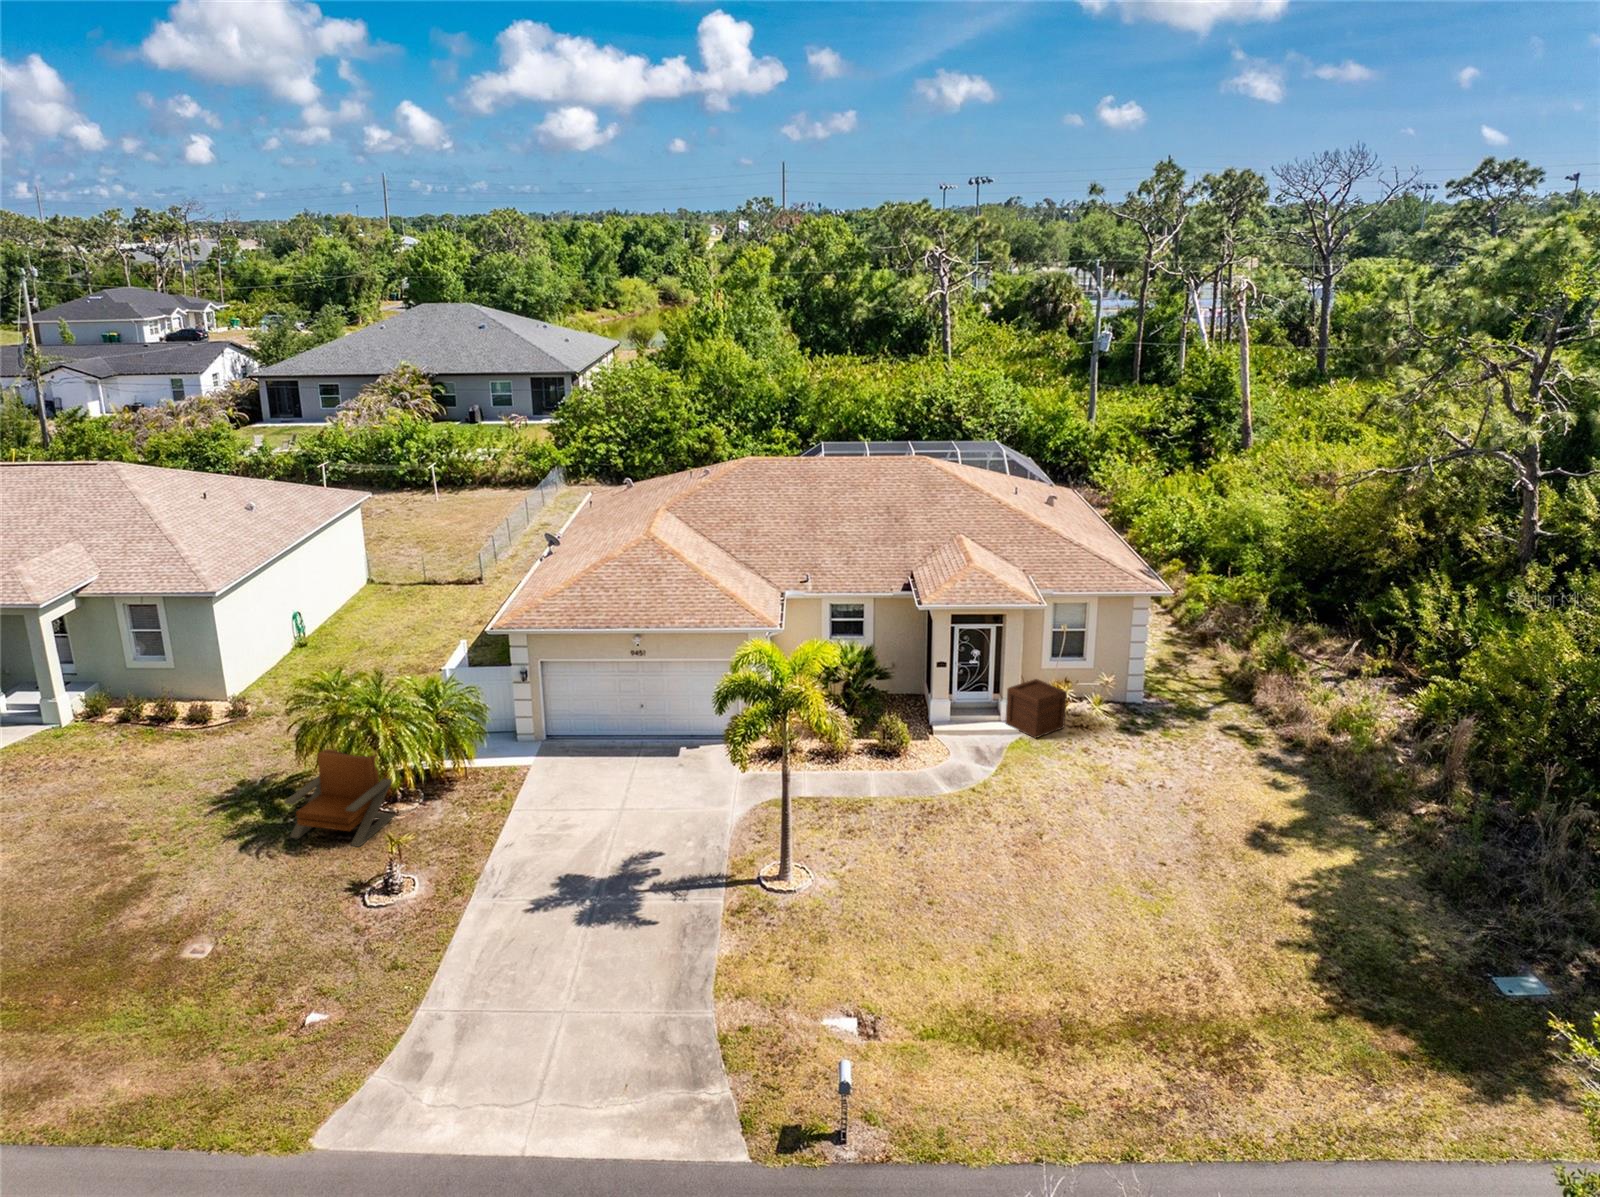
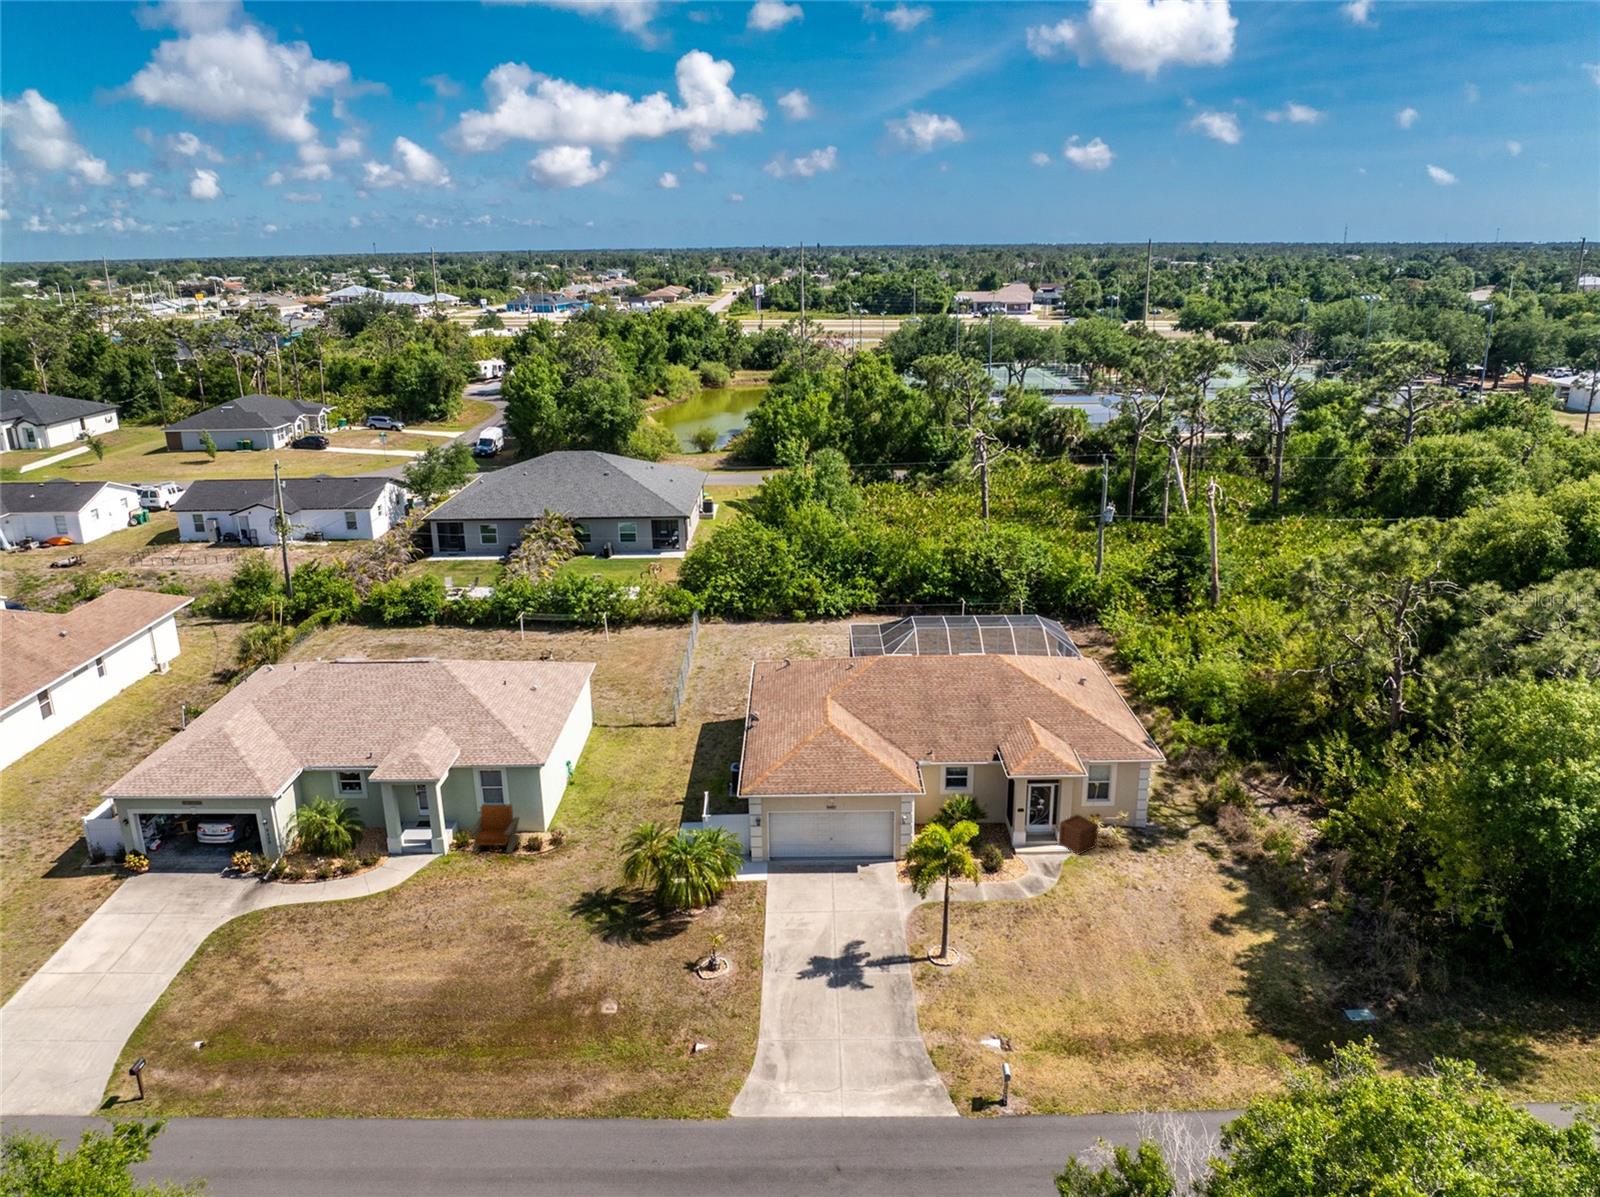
lounge chair: present [284,749,395,847] -> present [470,804,521,853]

